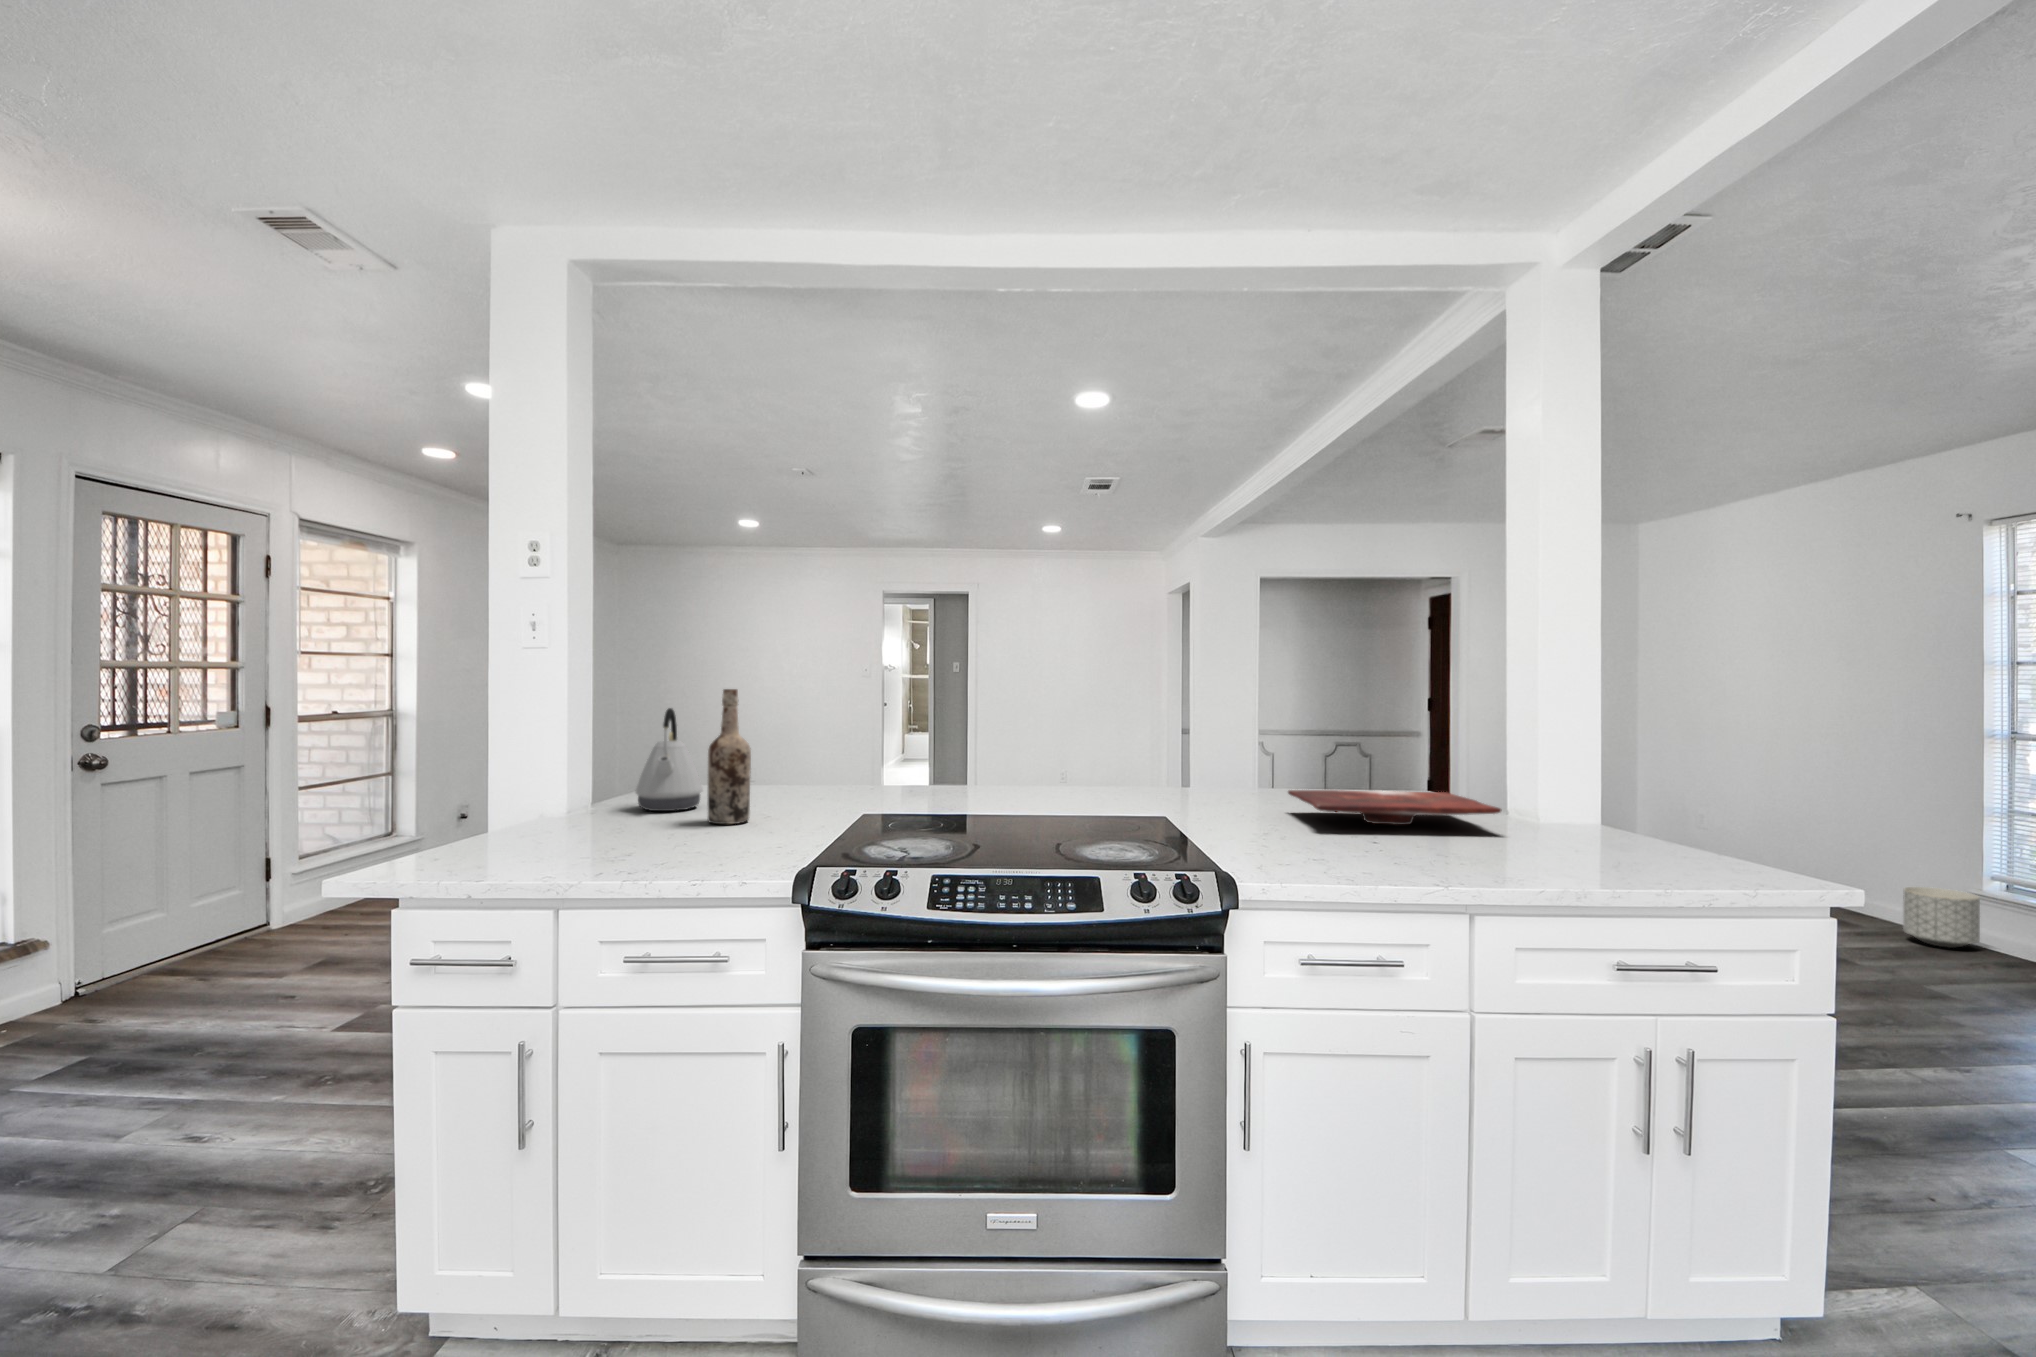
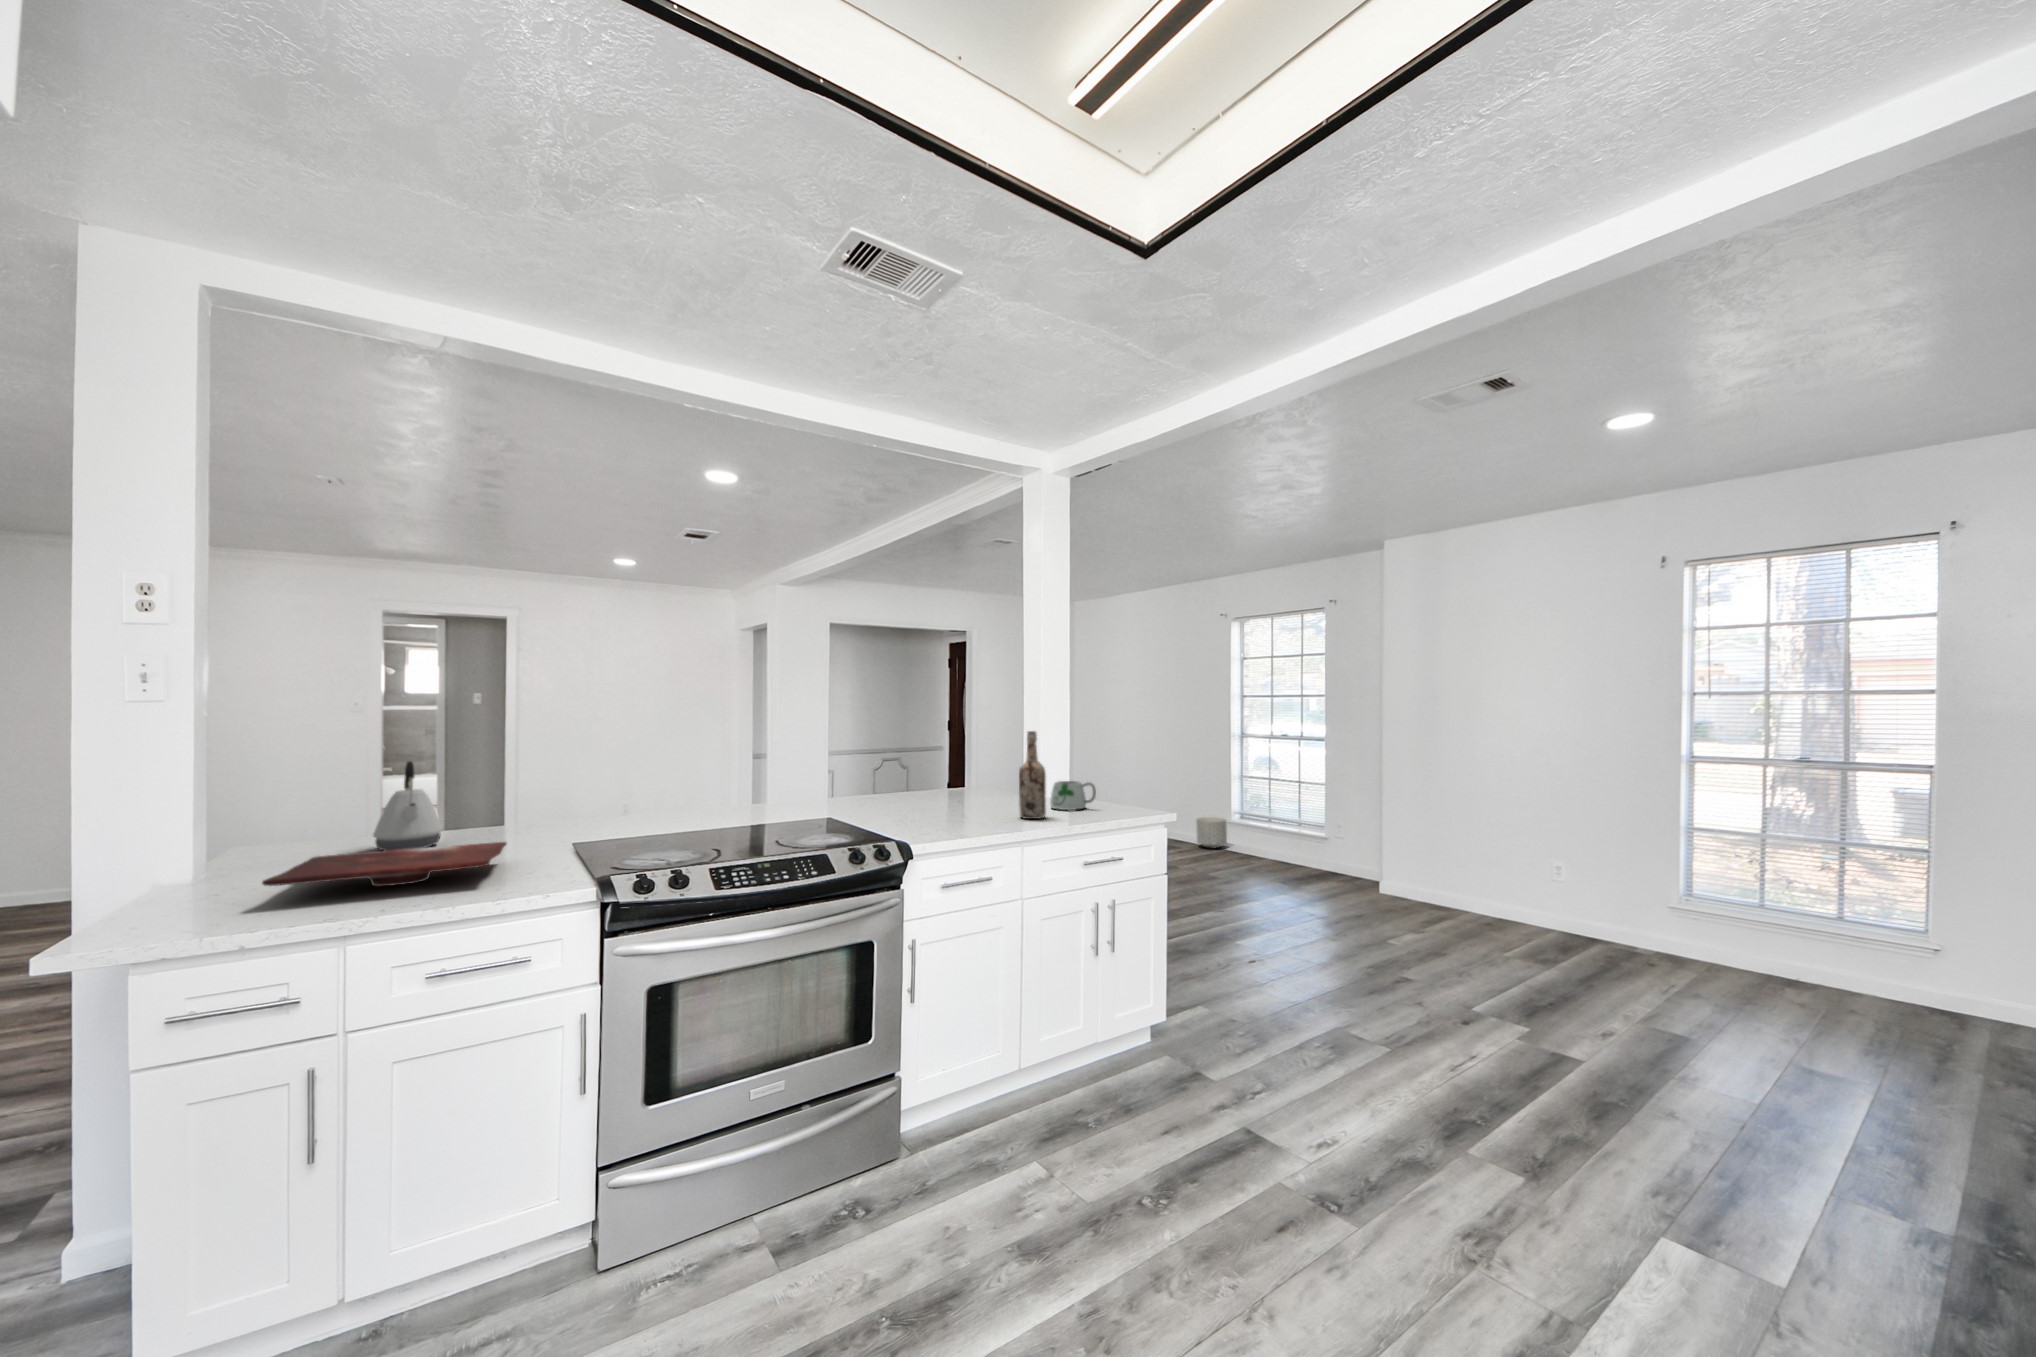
wine bottle: present [708,689,751,824] -> present [1019,731,1046,819]
cutting board: present [1288,790,1501,825] -> present [262,842,507,886]
mug: none [1547,794,1647,853] -> present [1050,781,1096,812]

